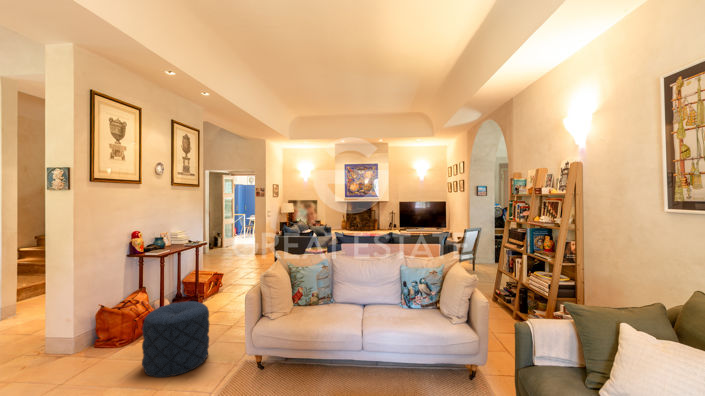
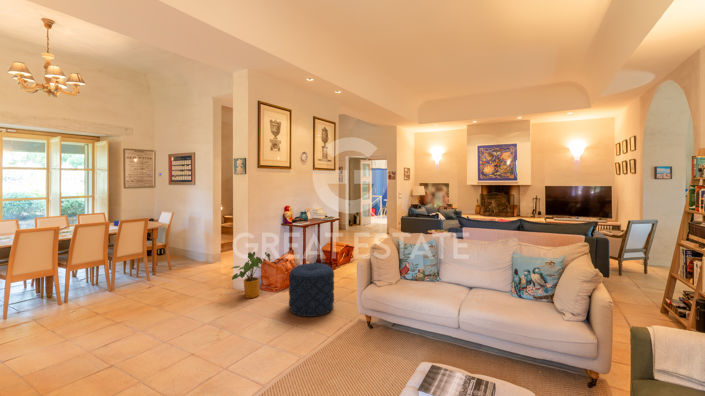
house plant: none [34,296,109,368] -> present [232,252,270,298]

